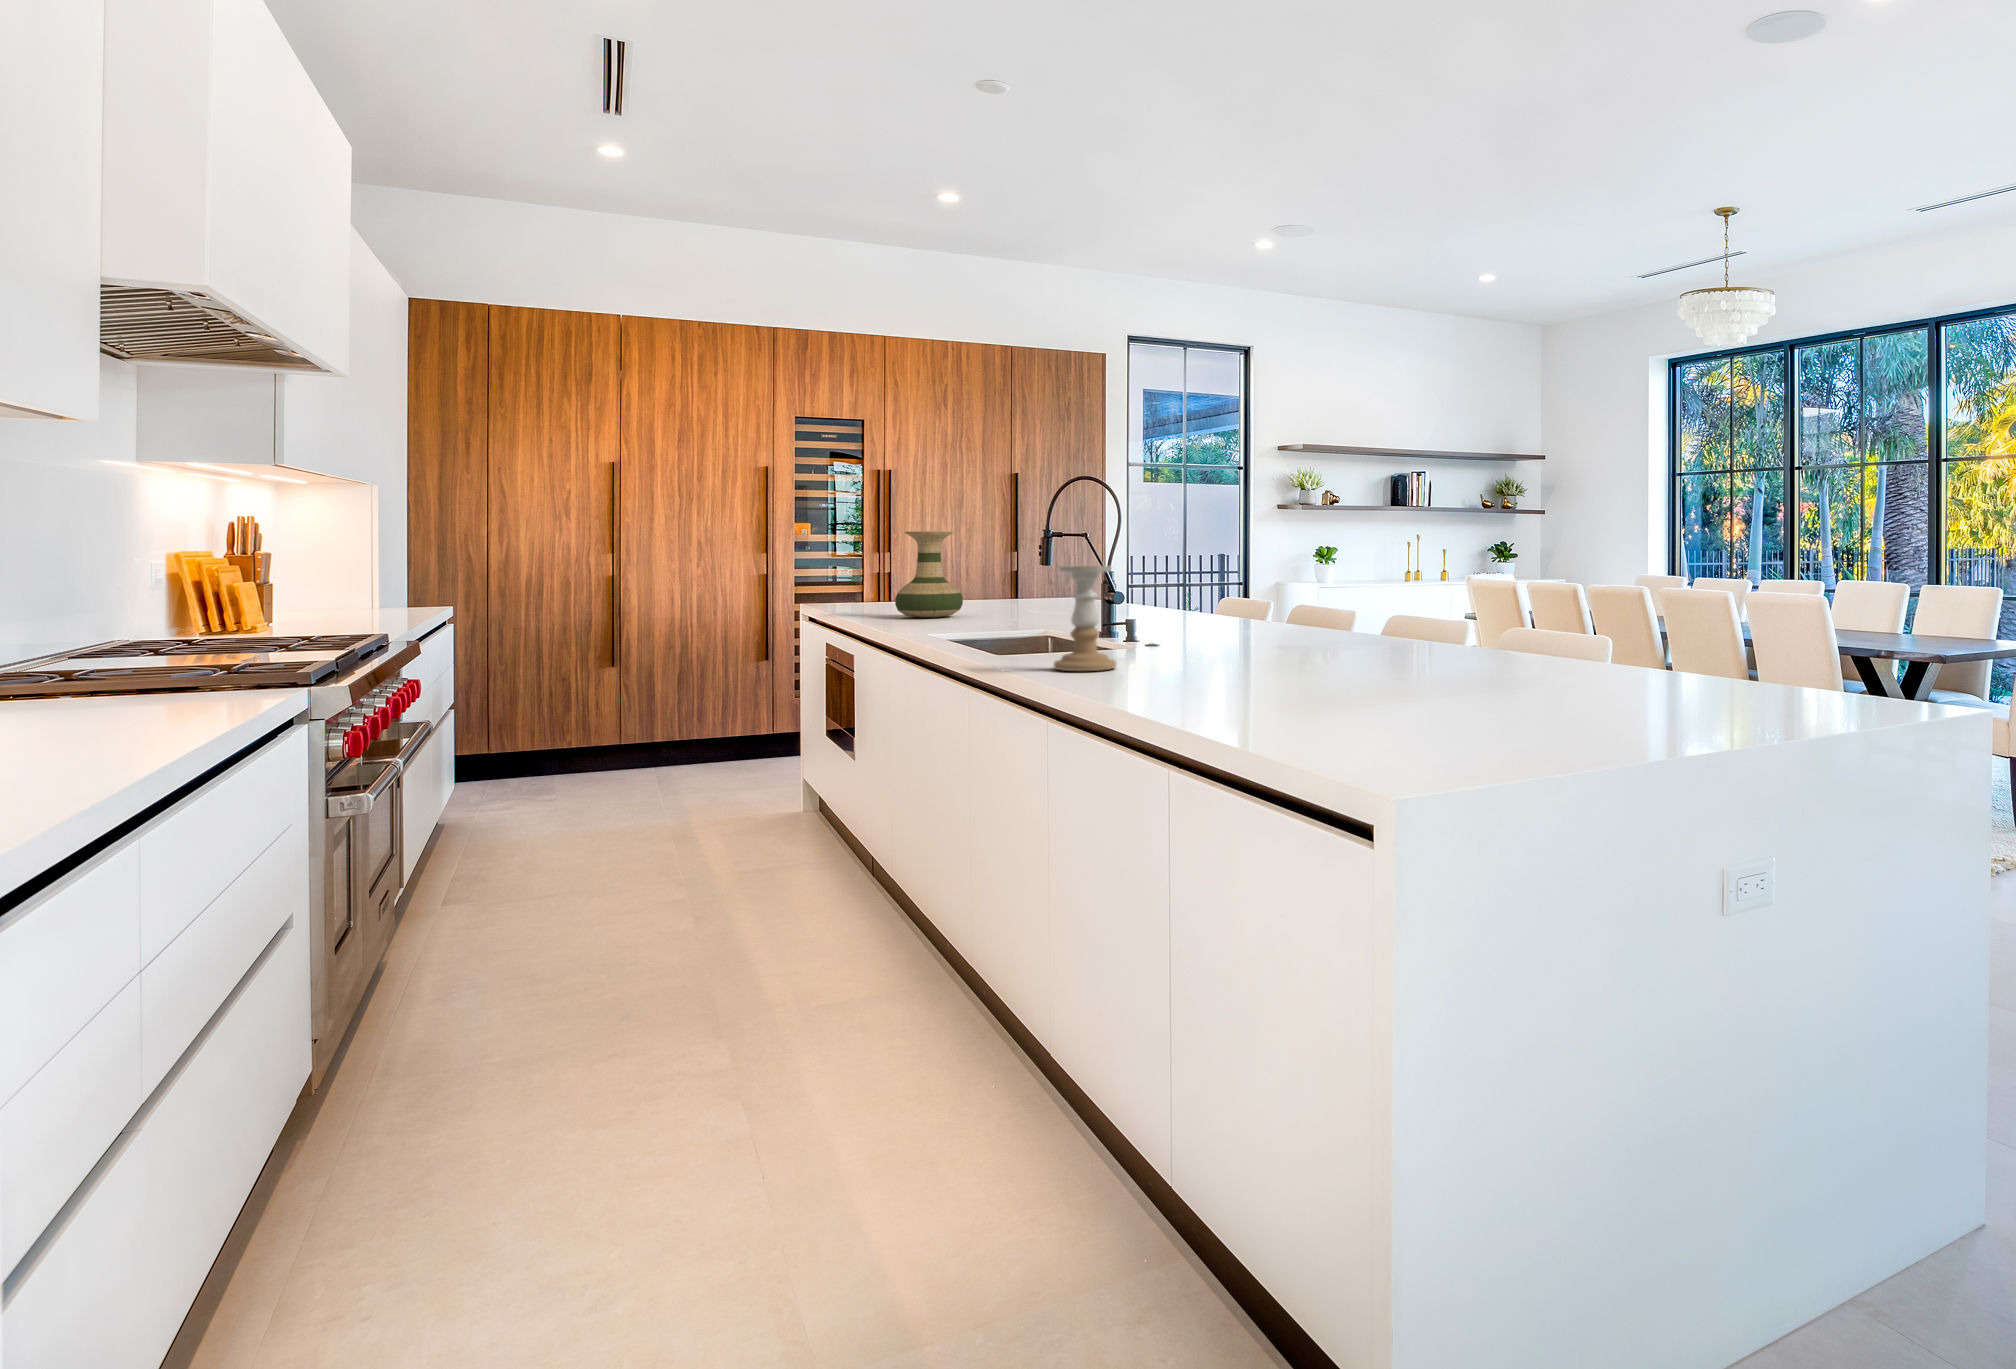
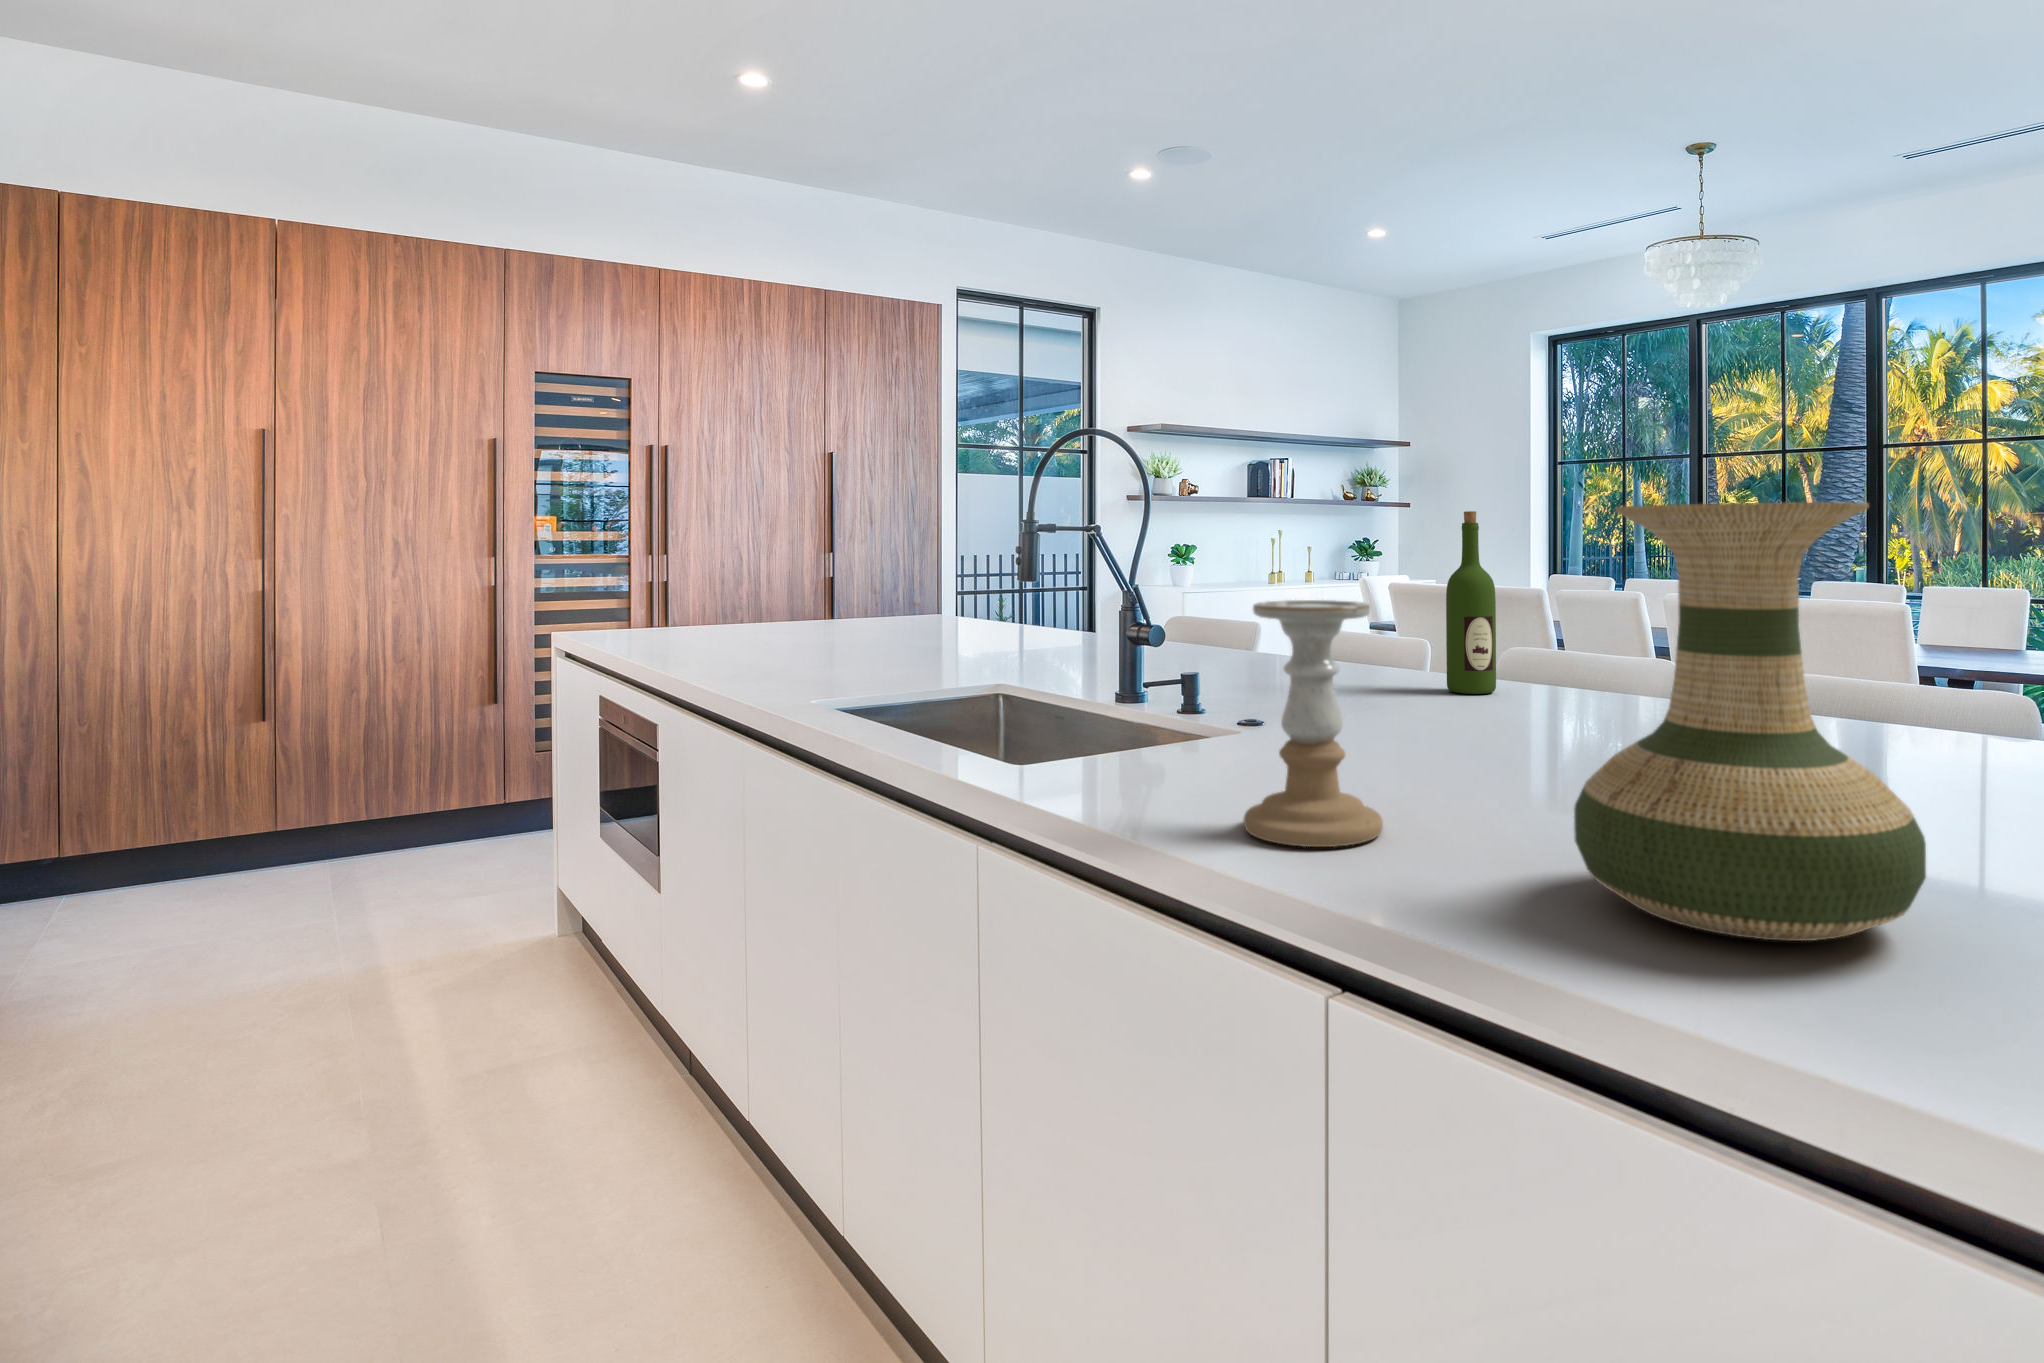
wine bottle: none [1305,522,1335,636] -> present [1446,511,1496,694]
vase: present [895,532,963,618] -> present [1574,502,1926,941]

